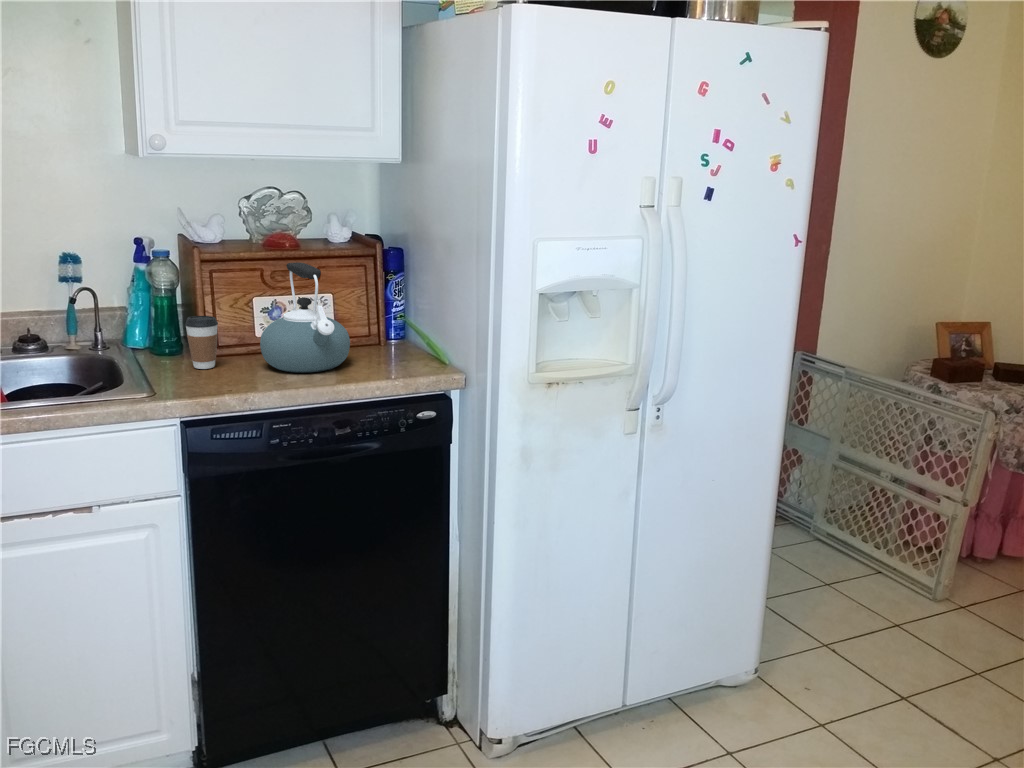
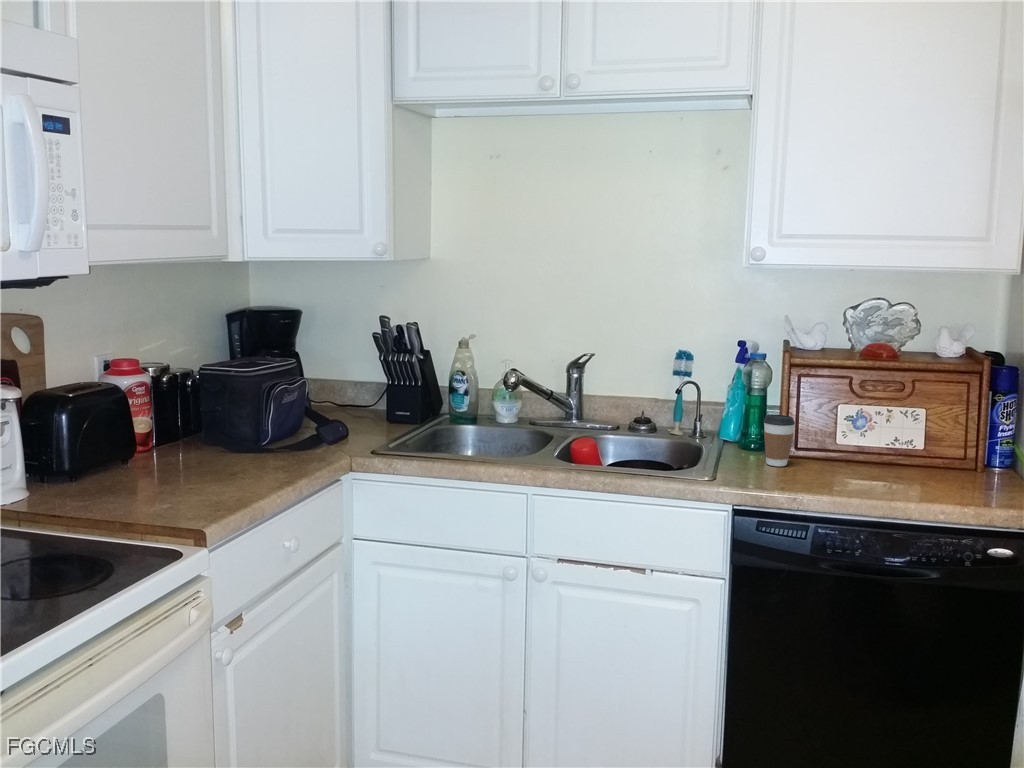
kettle: present [260,263,350,373] -> none [831,371,930,485]

